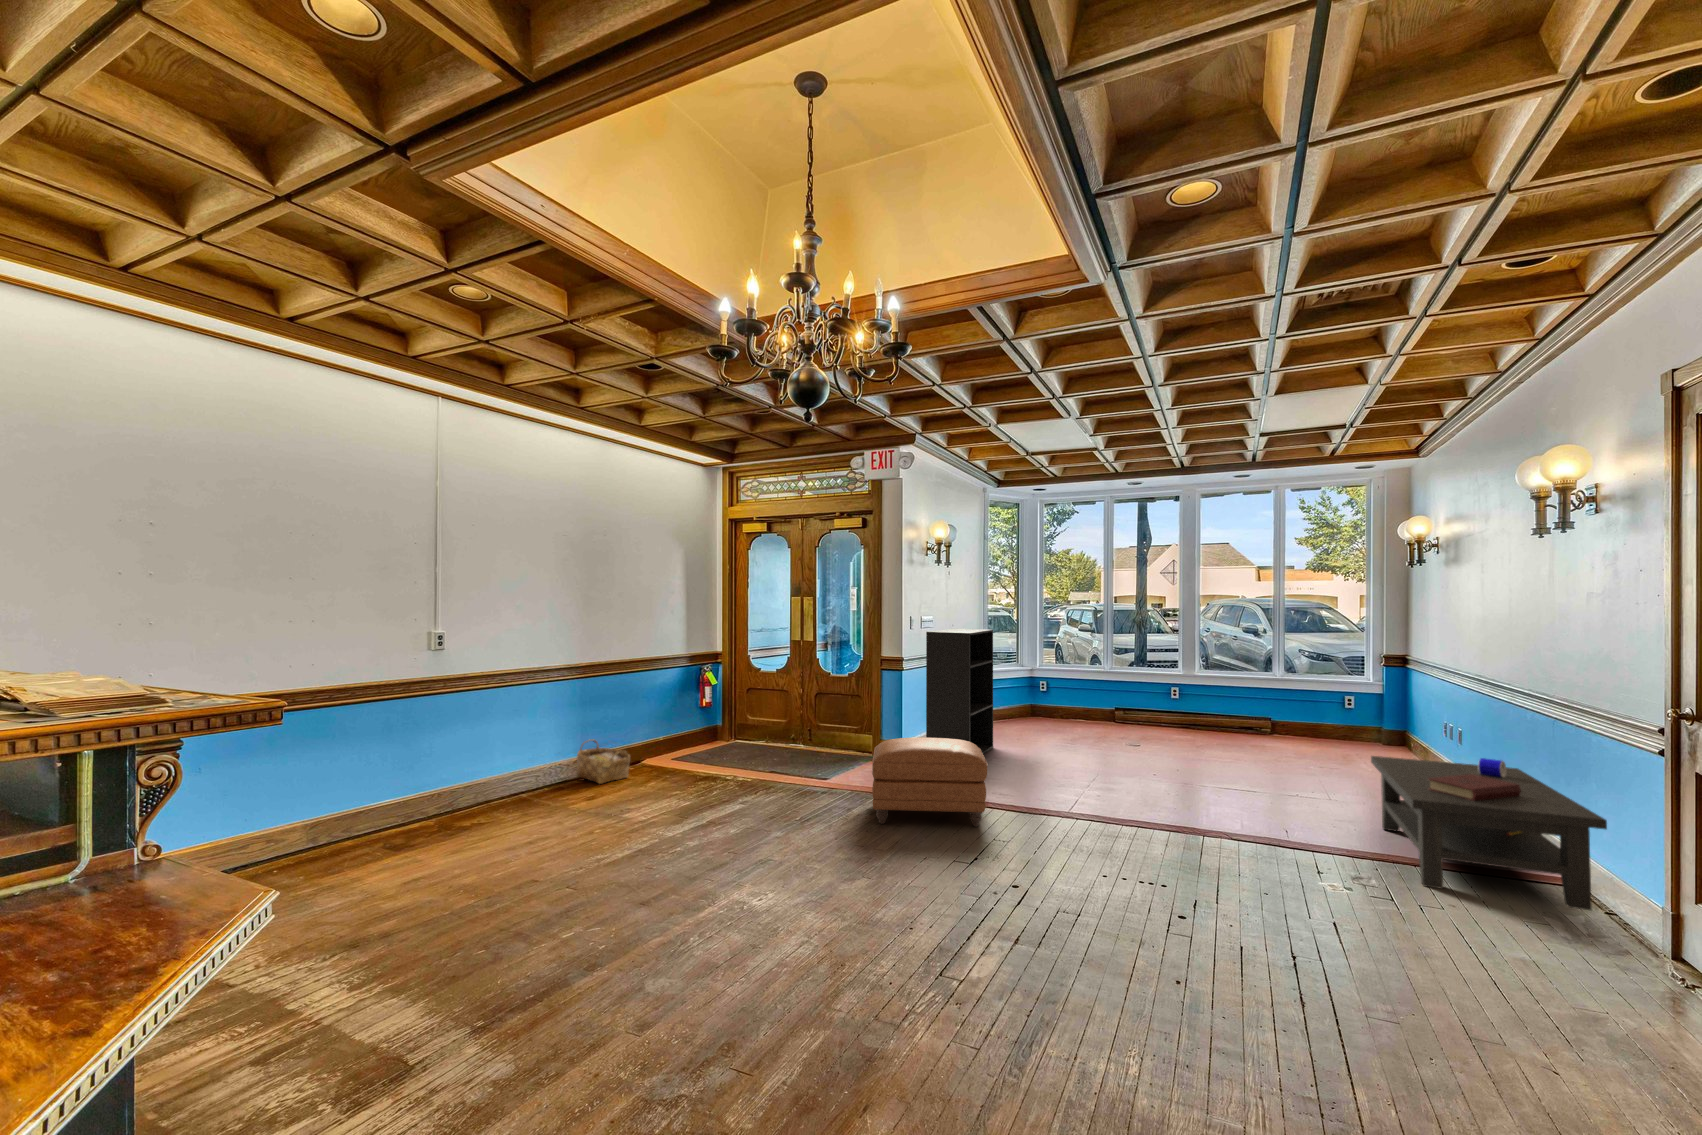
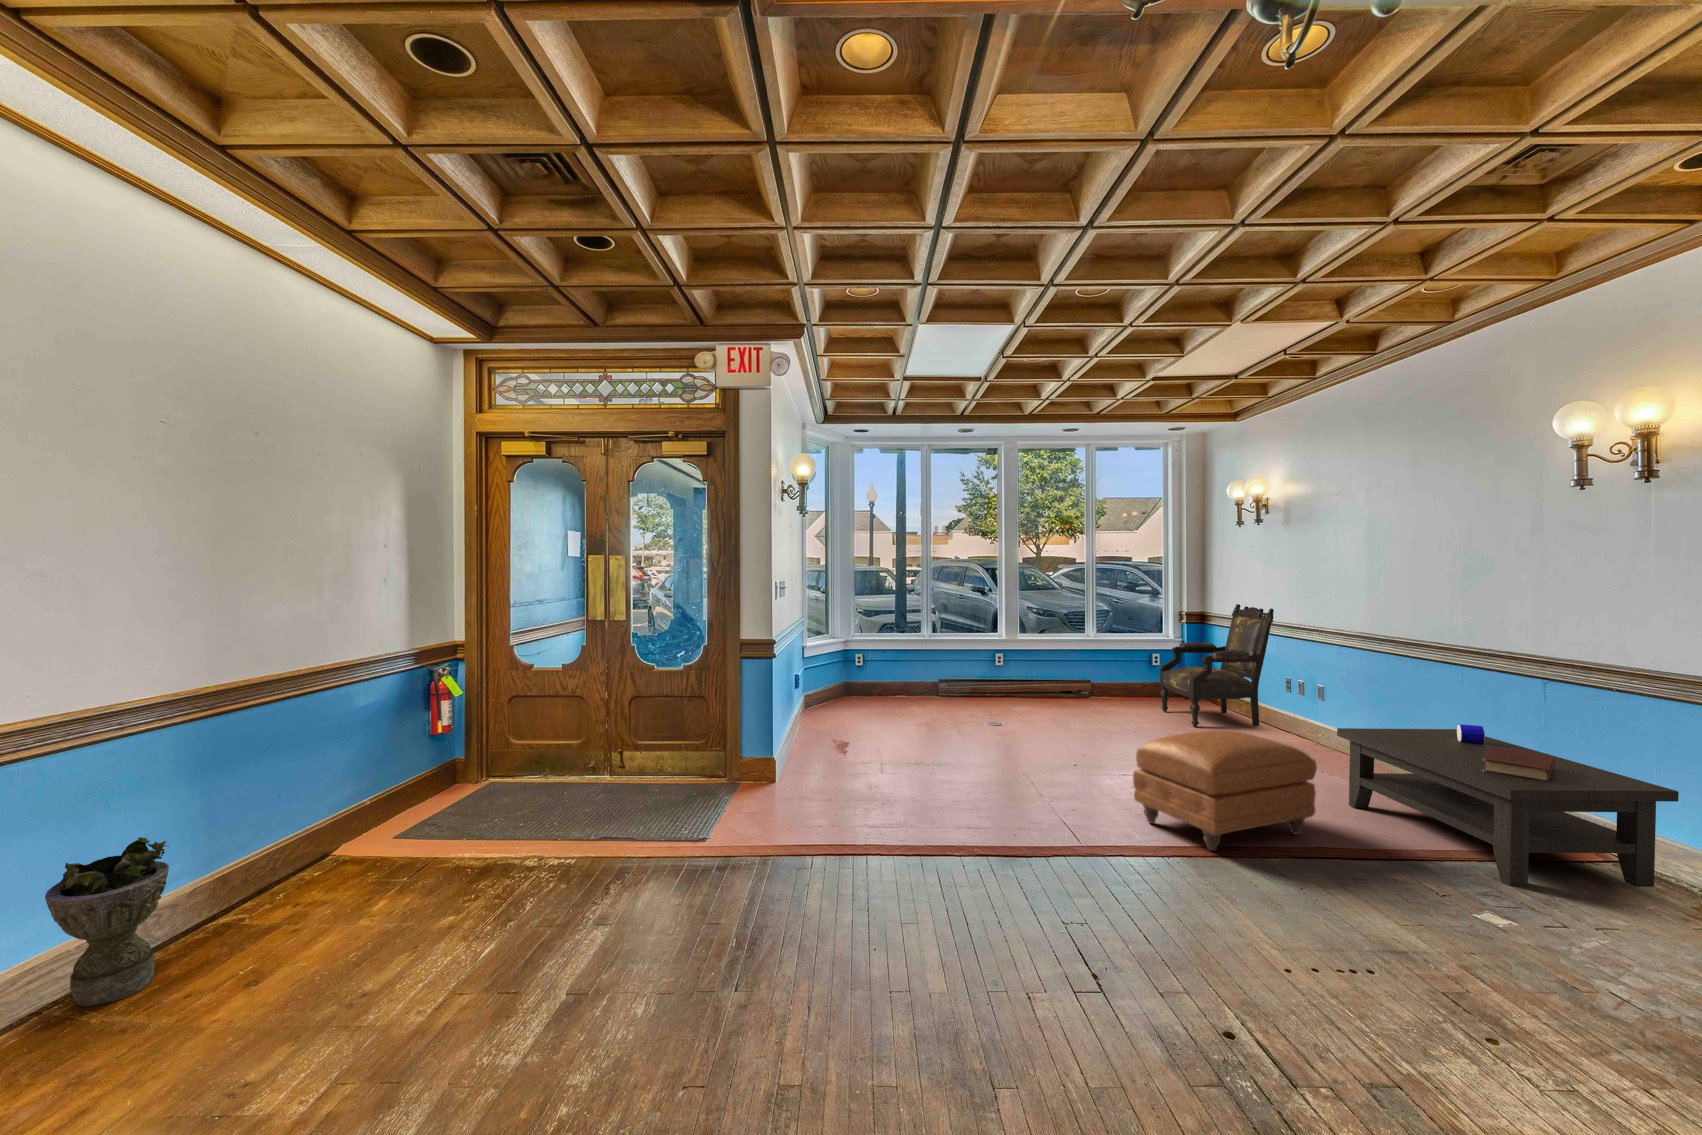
bookshelf: present [926,629,993,754] -> none [796,598,861,773]
armchair: none [1326,646,1434,771] -> present [1160,604,1274,727]
planter: none [520,728,562,798] -> present [45,837,169,1006]
ottoman: present [872,738,987,827] -> present [1133,730,1317,851]
woven basket: present [576,739,630,784] -> none [199,834,329,927]

